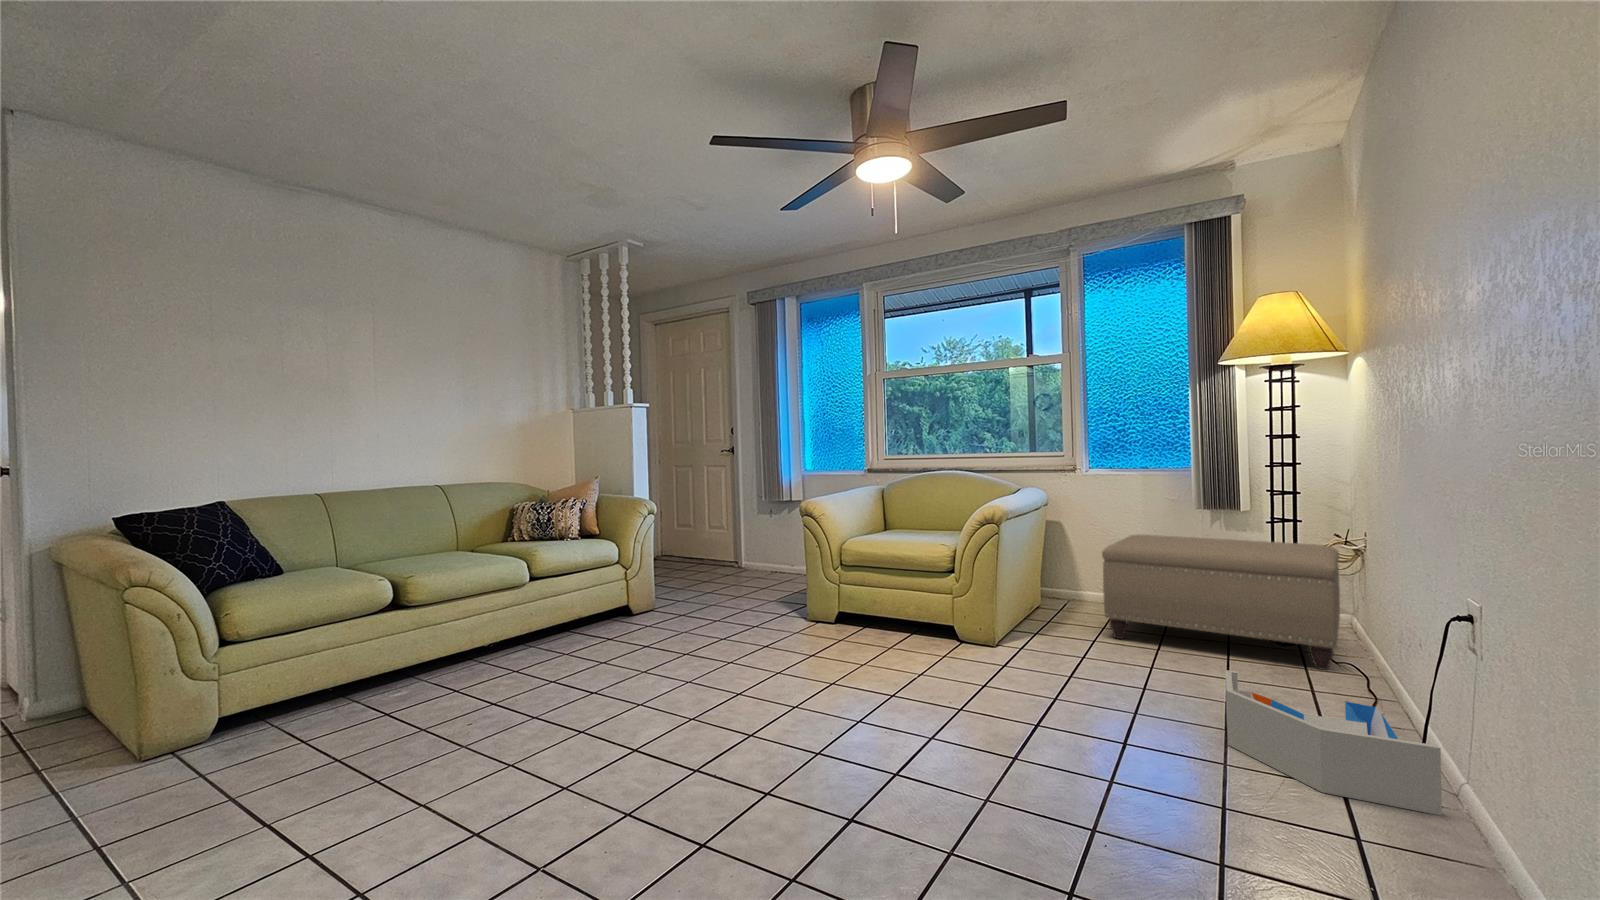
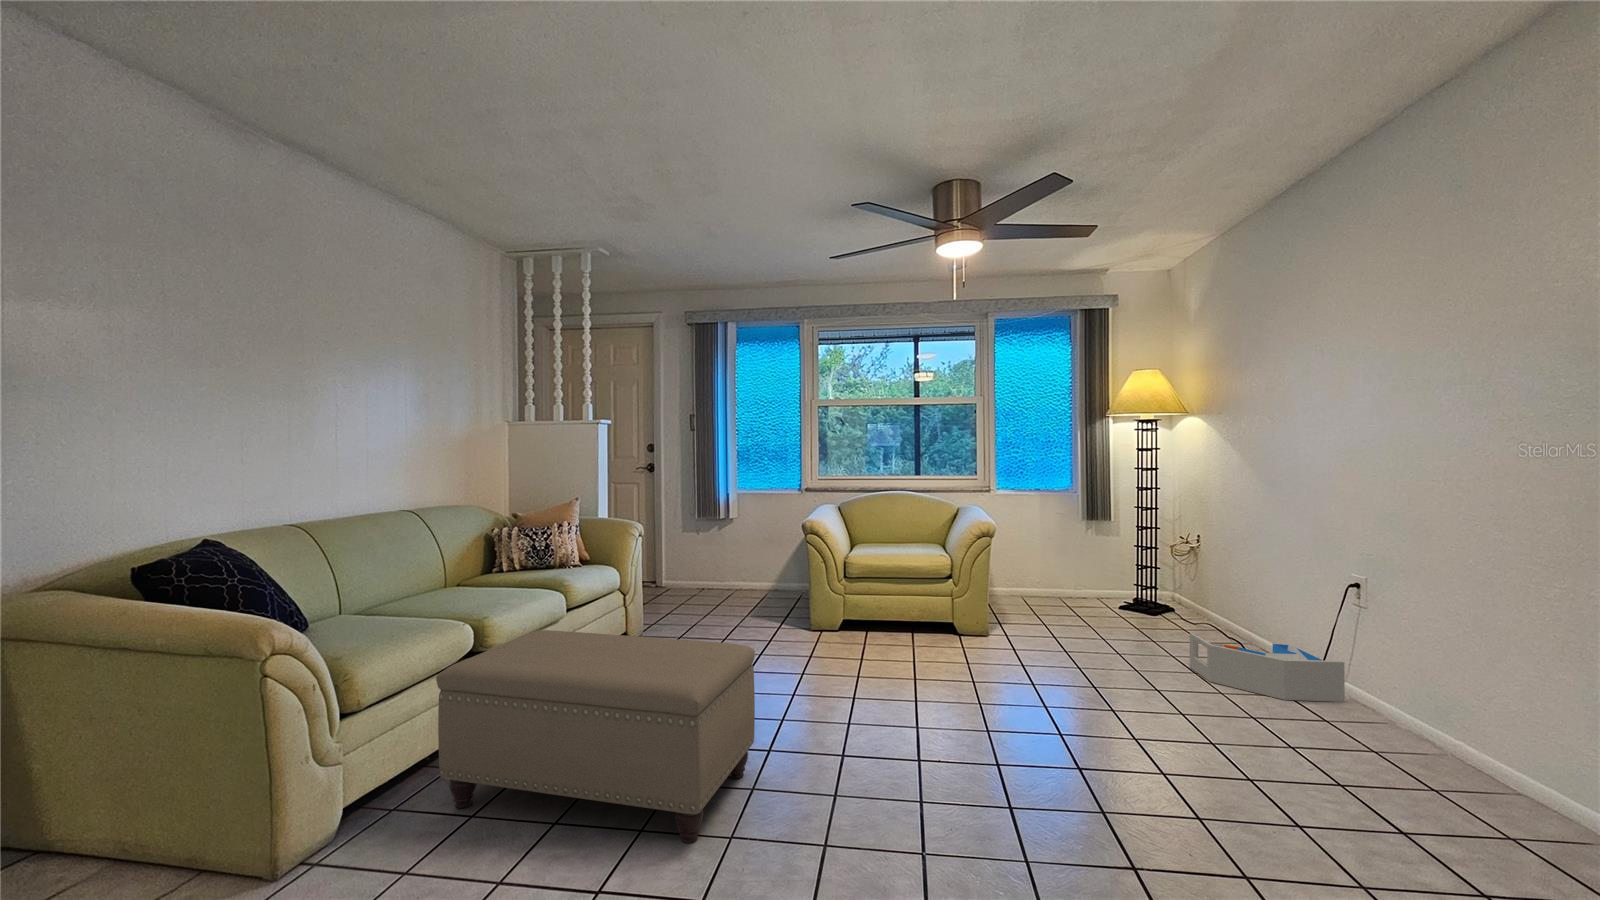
ottoman: present [1102,534,1340,670] -> present [436,630,755,844]

